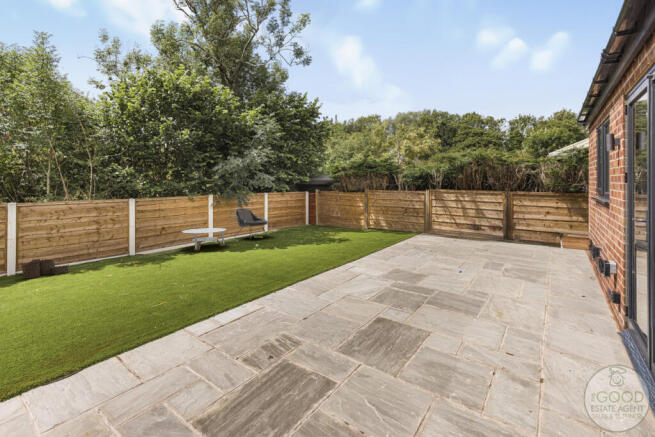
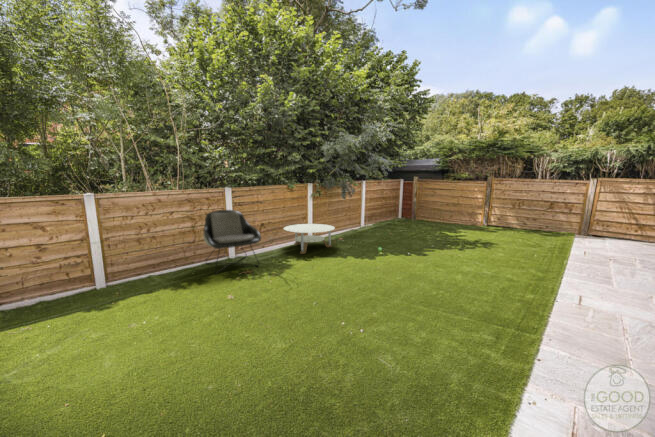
lounge chair: present [235,208,268,238] -> present [203,210,261,274]
woven basket: present [21,259,69,279] -> none [103,267,162,300]

